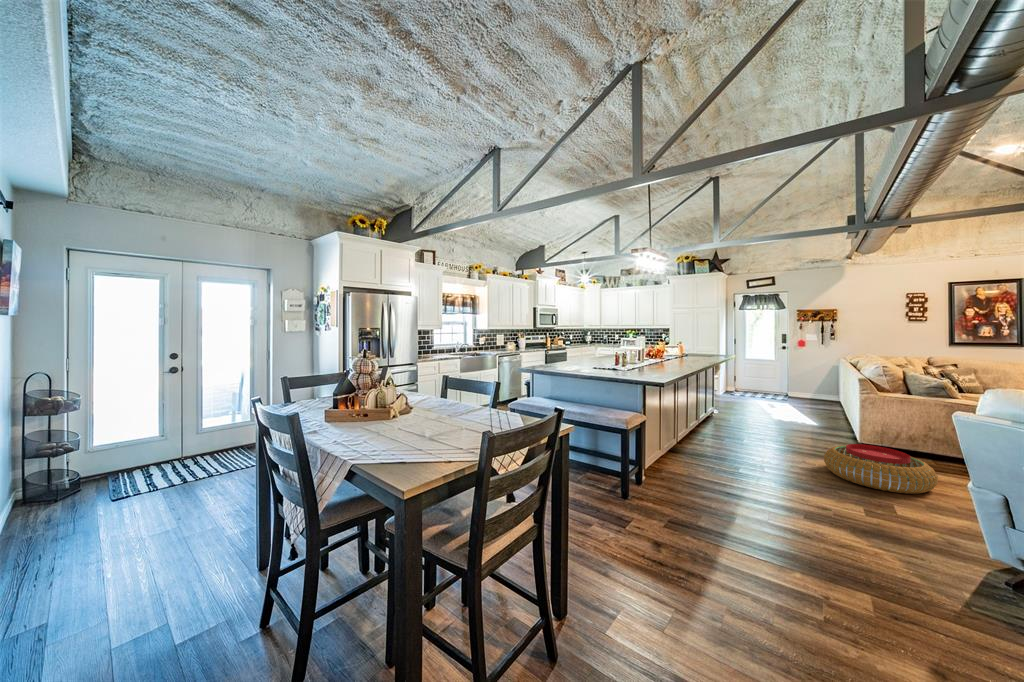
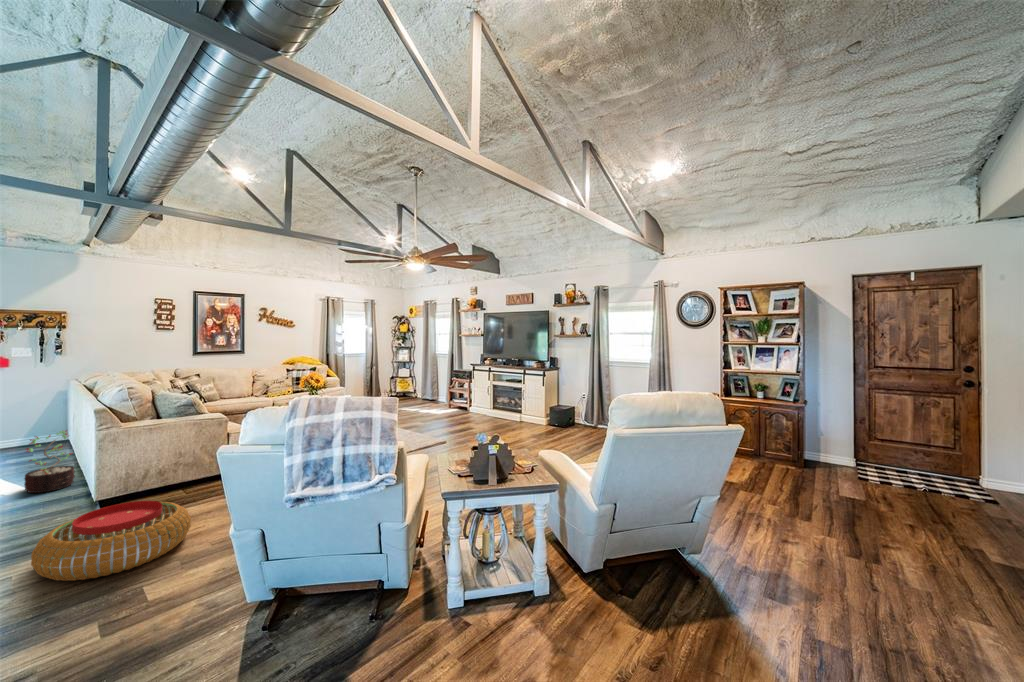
decorative plant: none [815,392,845,431] -> present [24,431,75,493]

